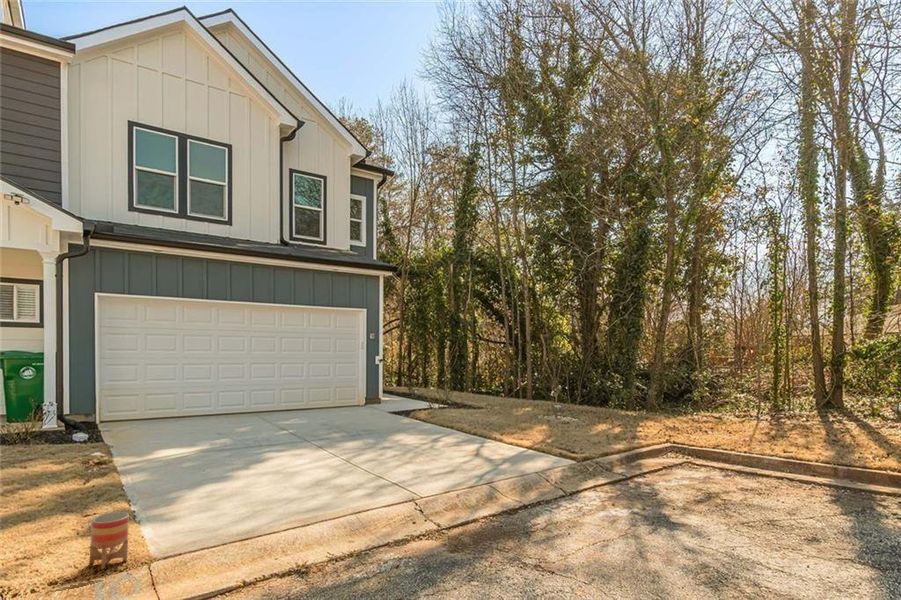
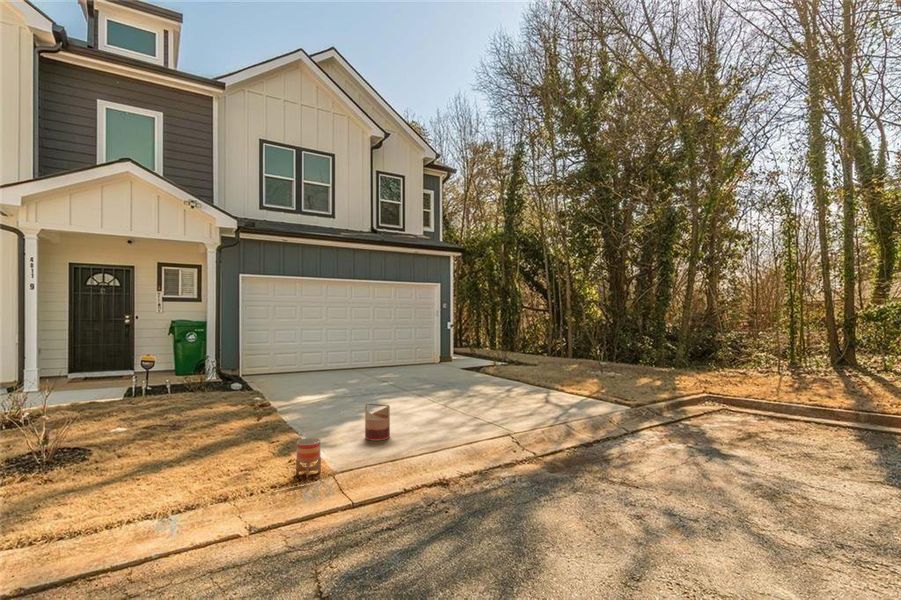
basket: none [217,461,253,511] -> present [365,403,390,441]

